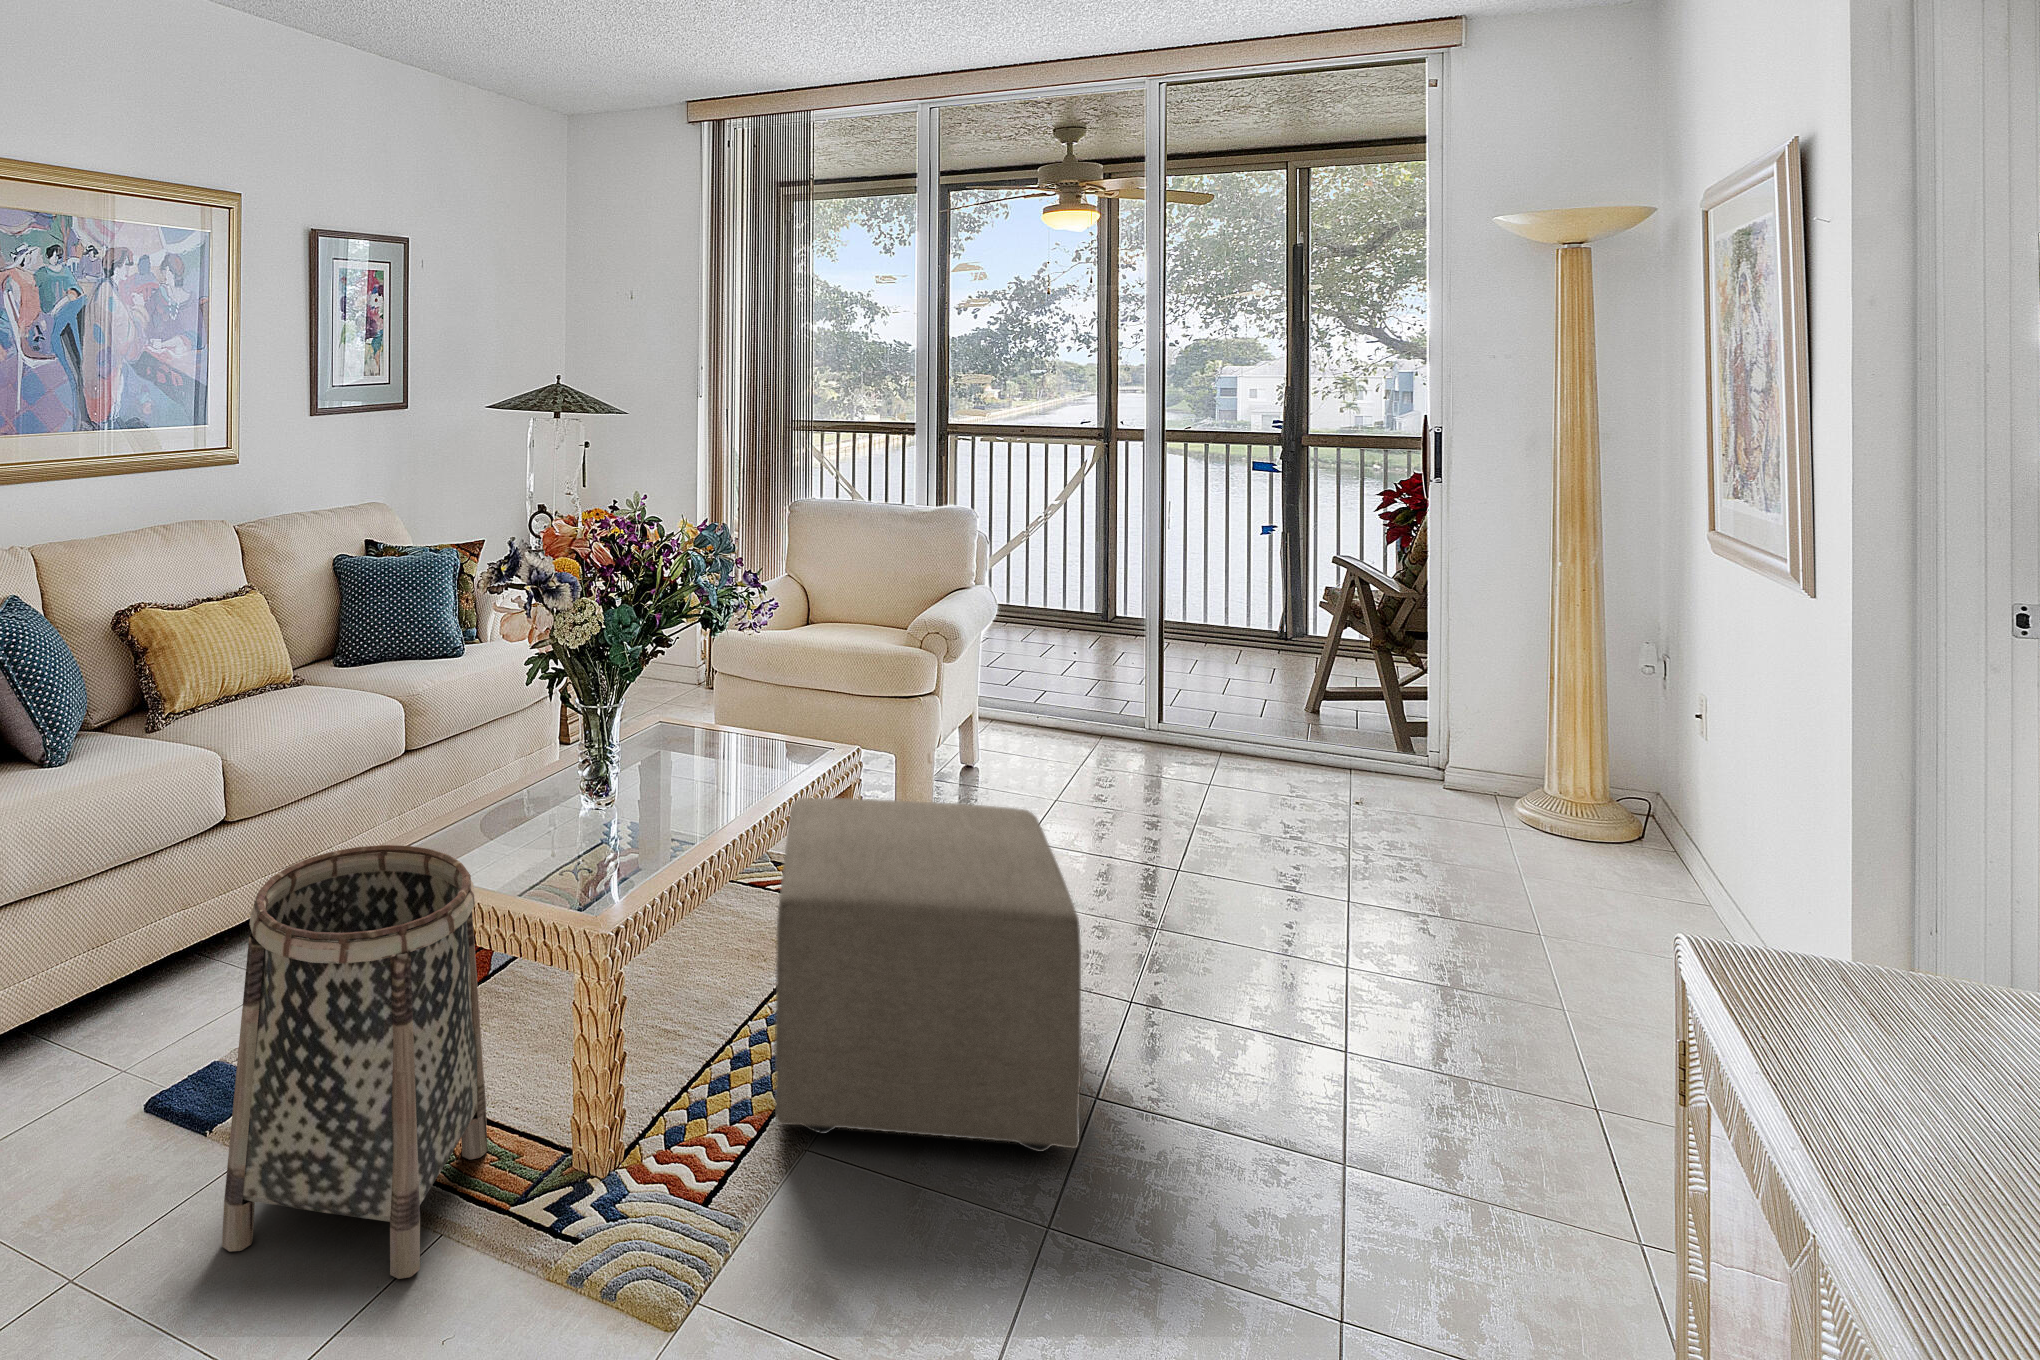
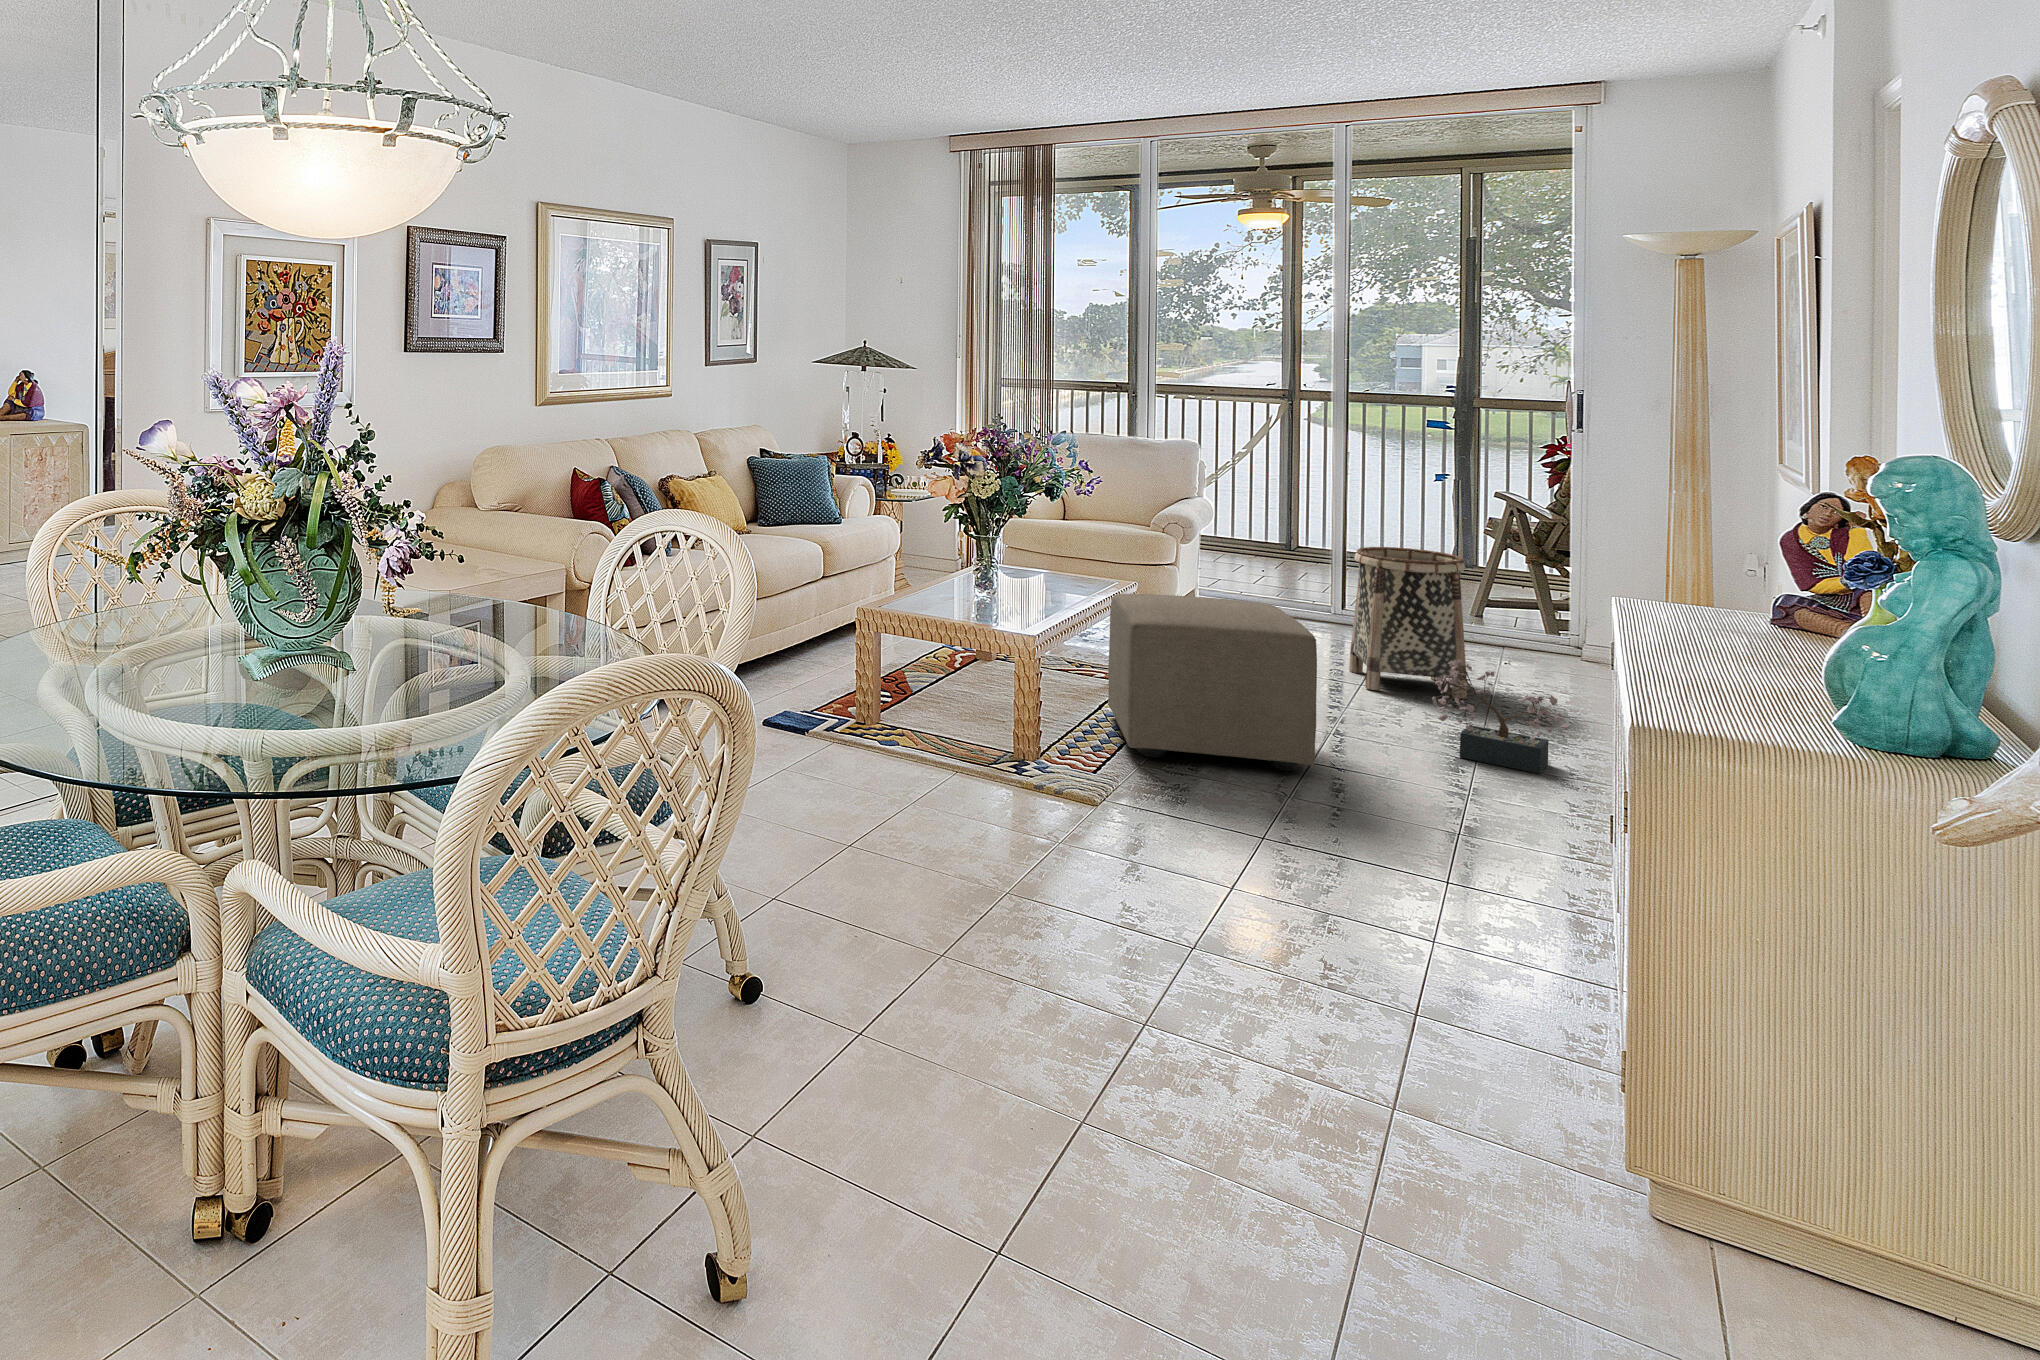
basket: present [222,845,487,1279] -> present [1349,547,1467,698]
decorative plant: none [1264,887,1469,1101] -> present [1432,659,1570,774]

